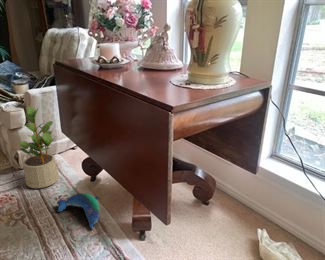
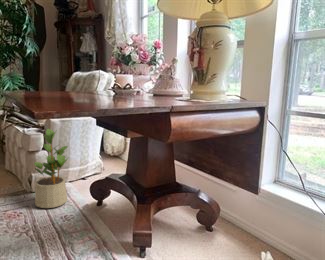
plush toy: present [57,193,99,229] -> none [62,211,103,244]

